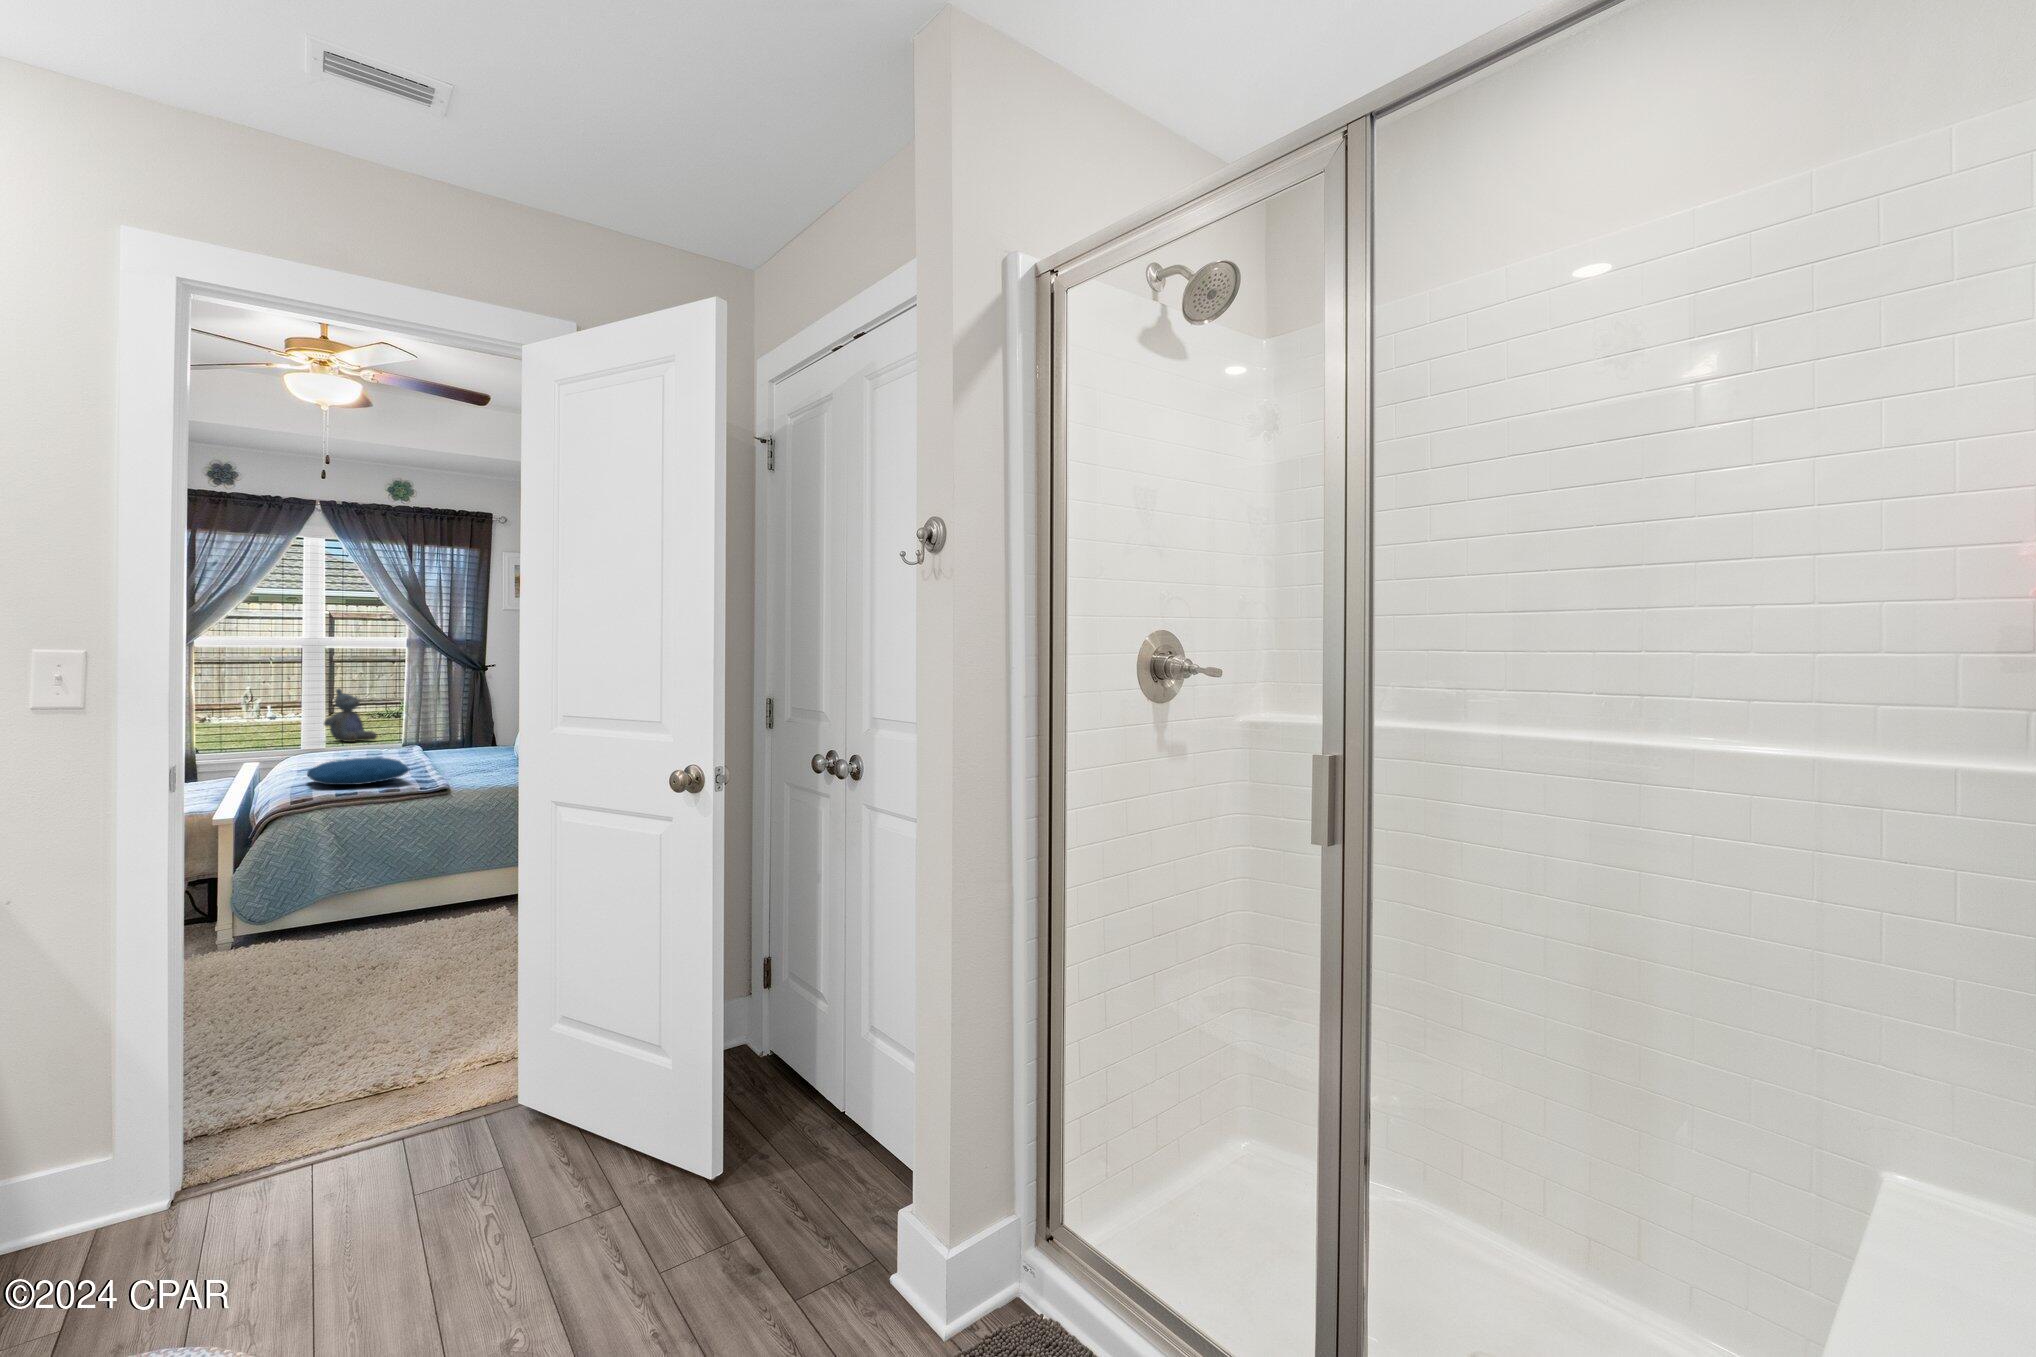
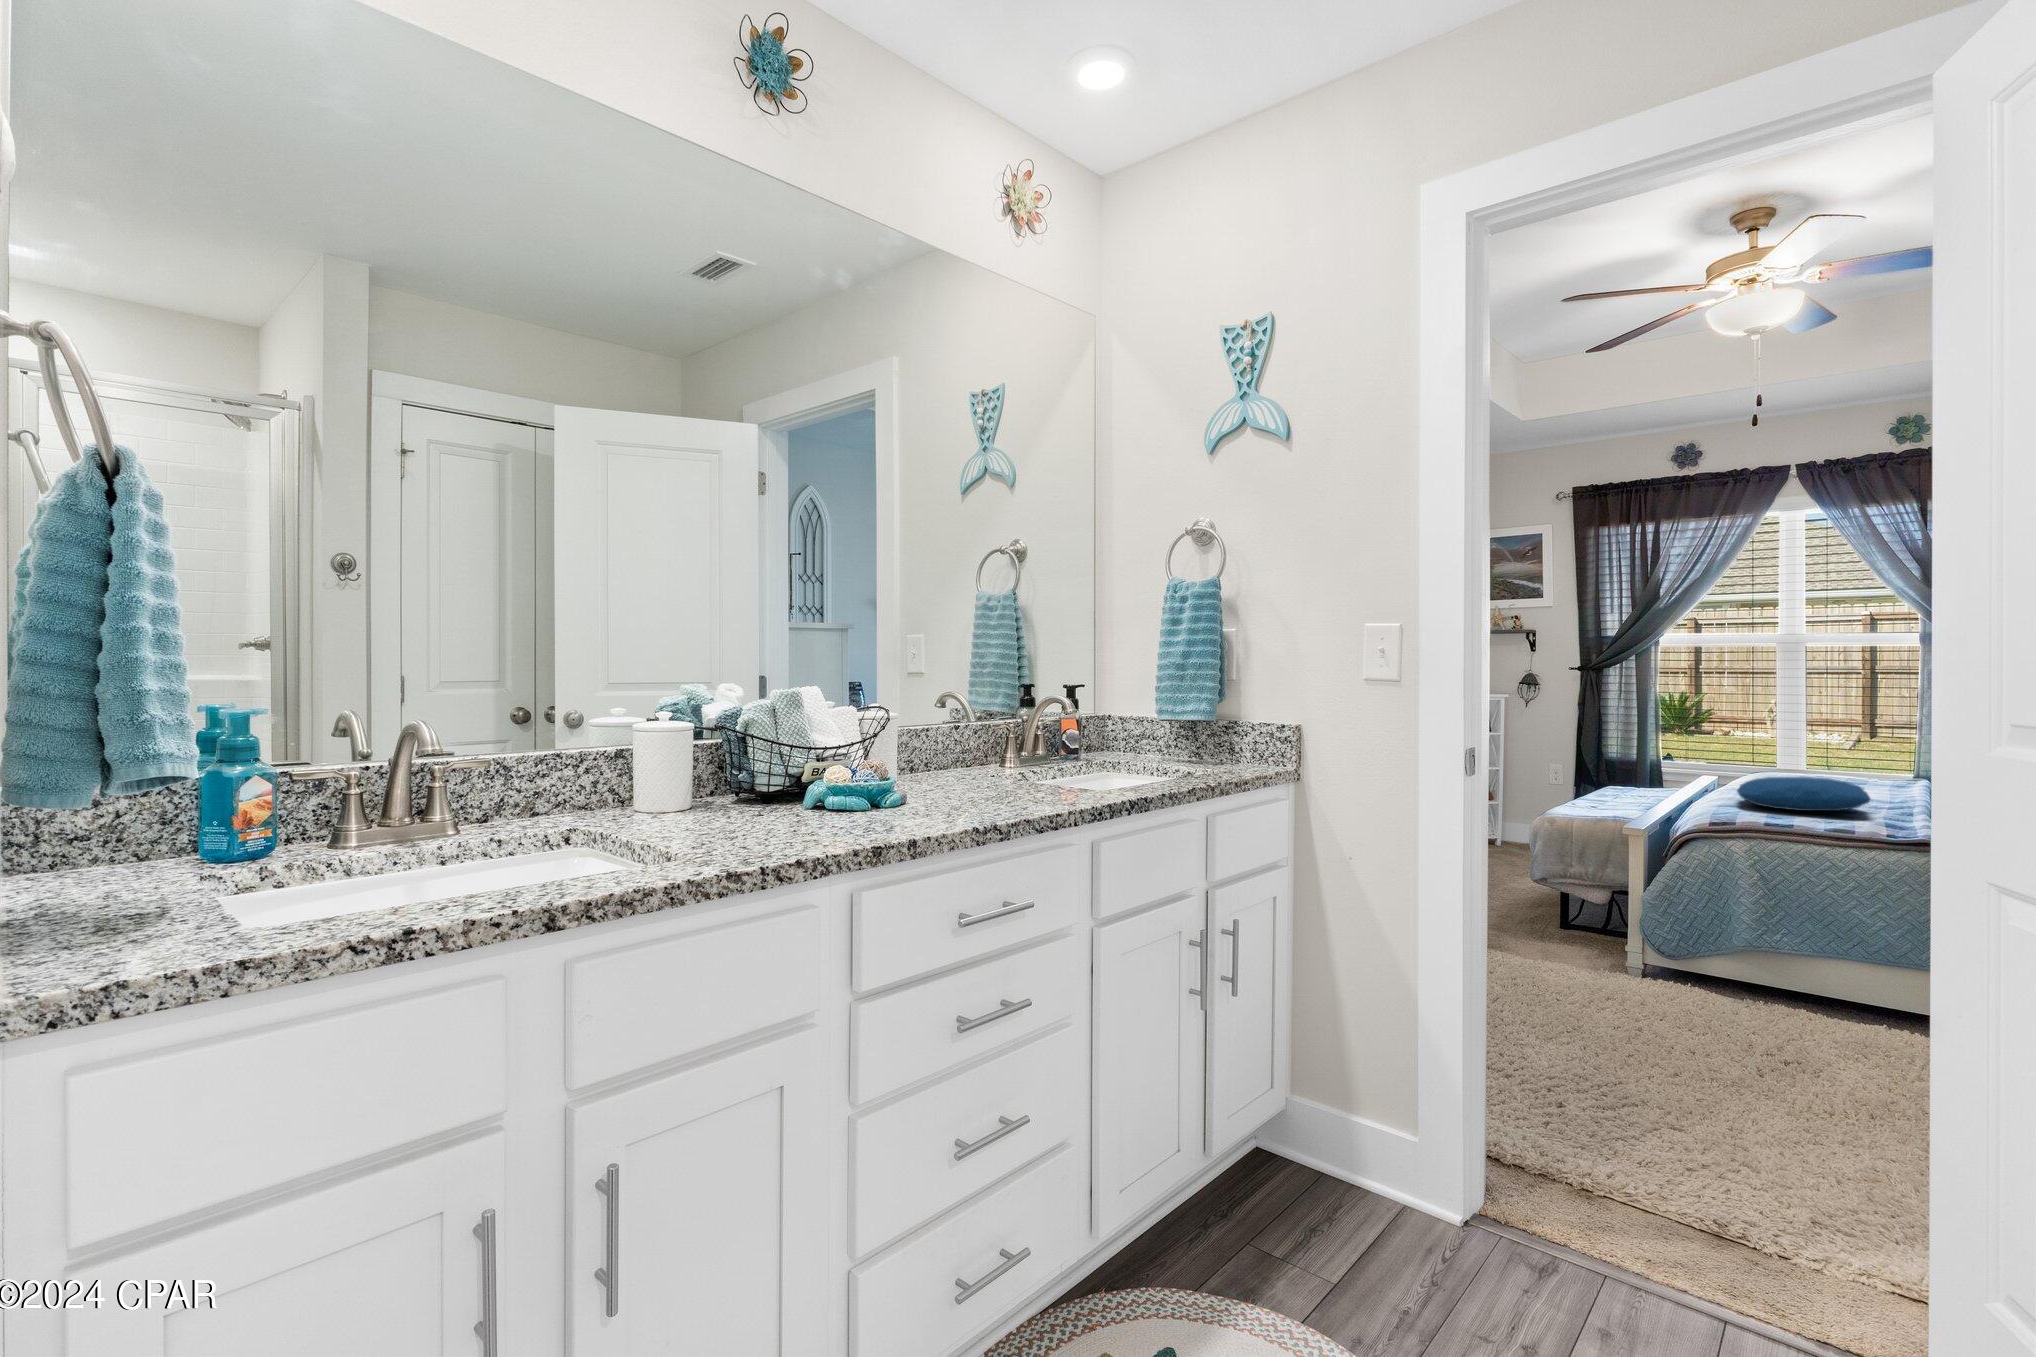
stuffed bear: present [324,689,377,742] -> none [1800,695,1869,762]

